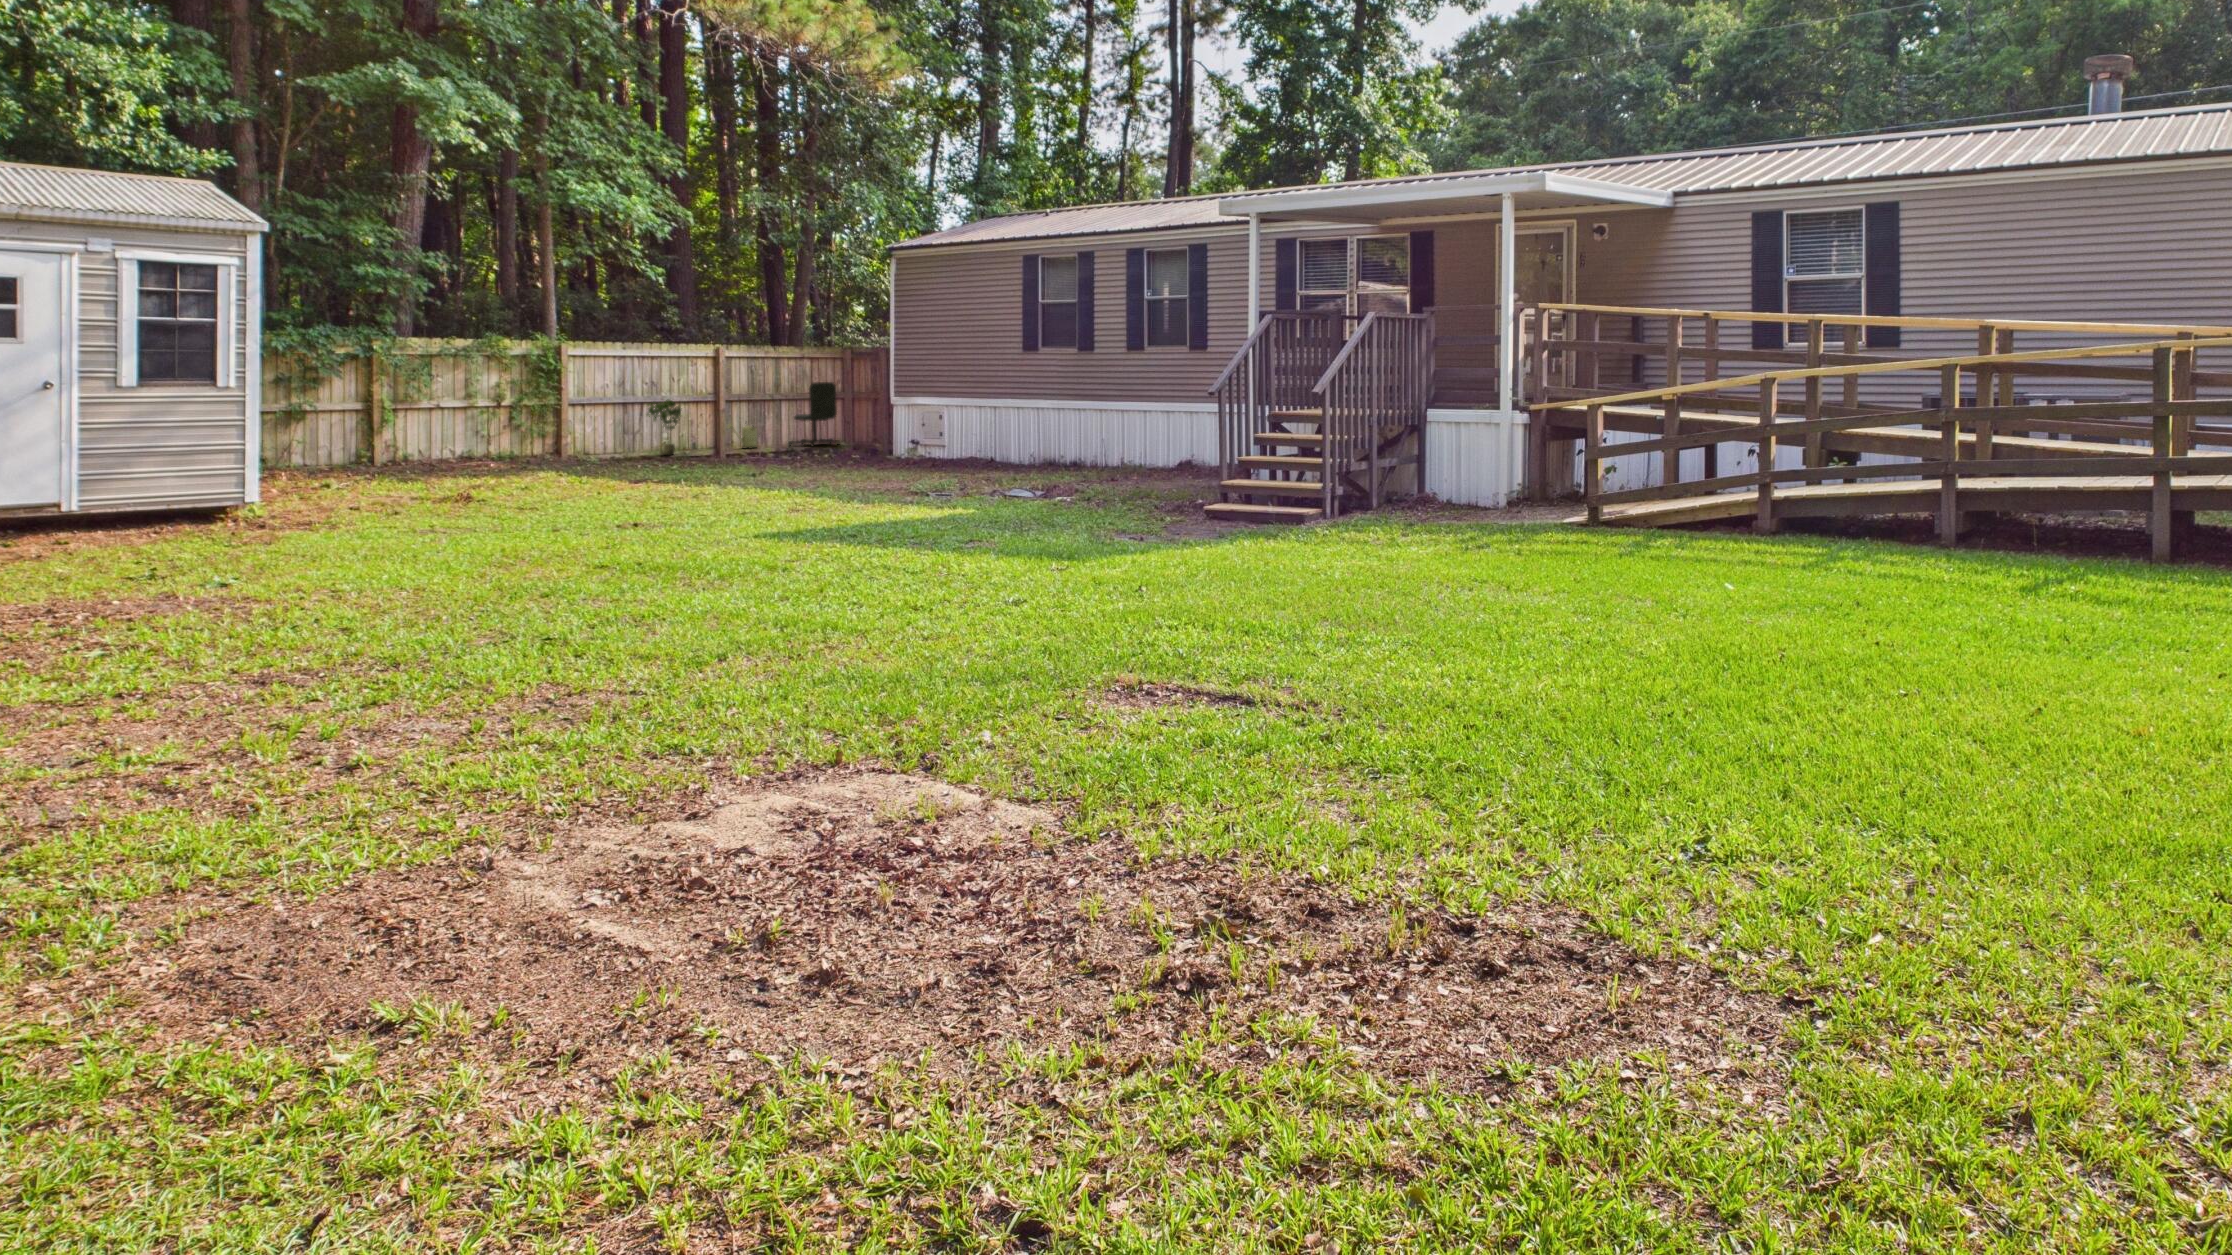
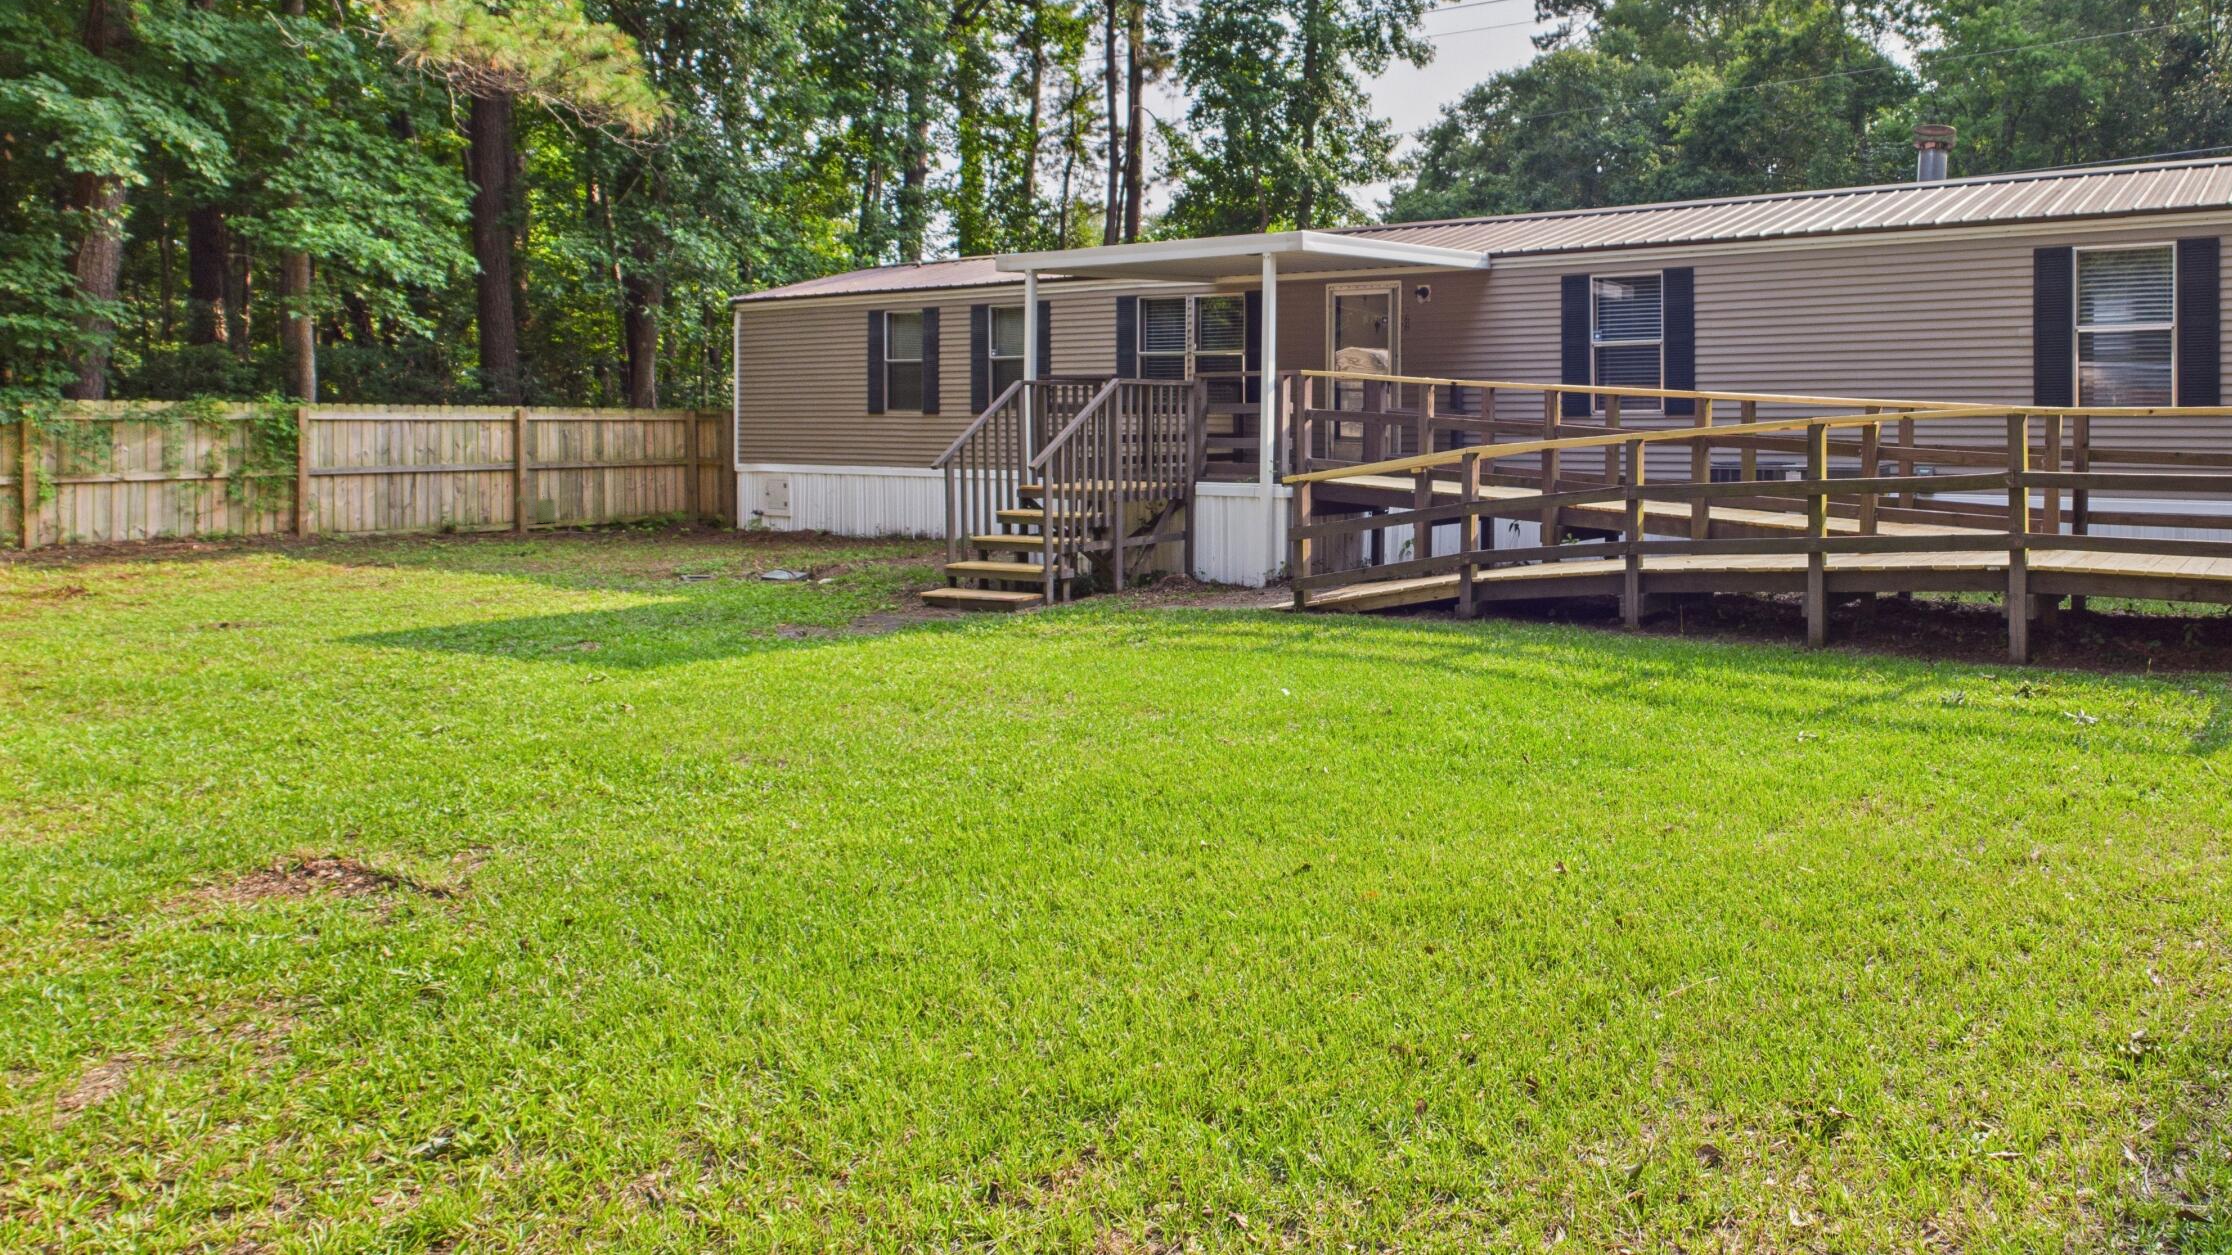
chair: present [789,382,840,446] -> none [595,449,658,521]
potted plant: present [647,400,681,455] -> none [404,468,455,532]

